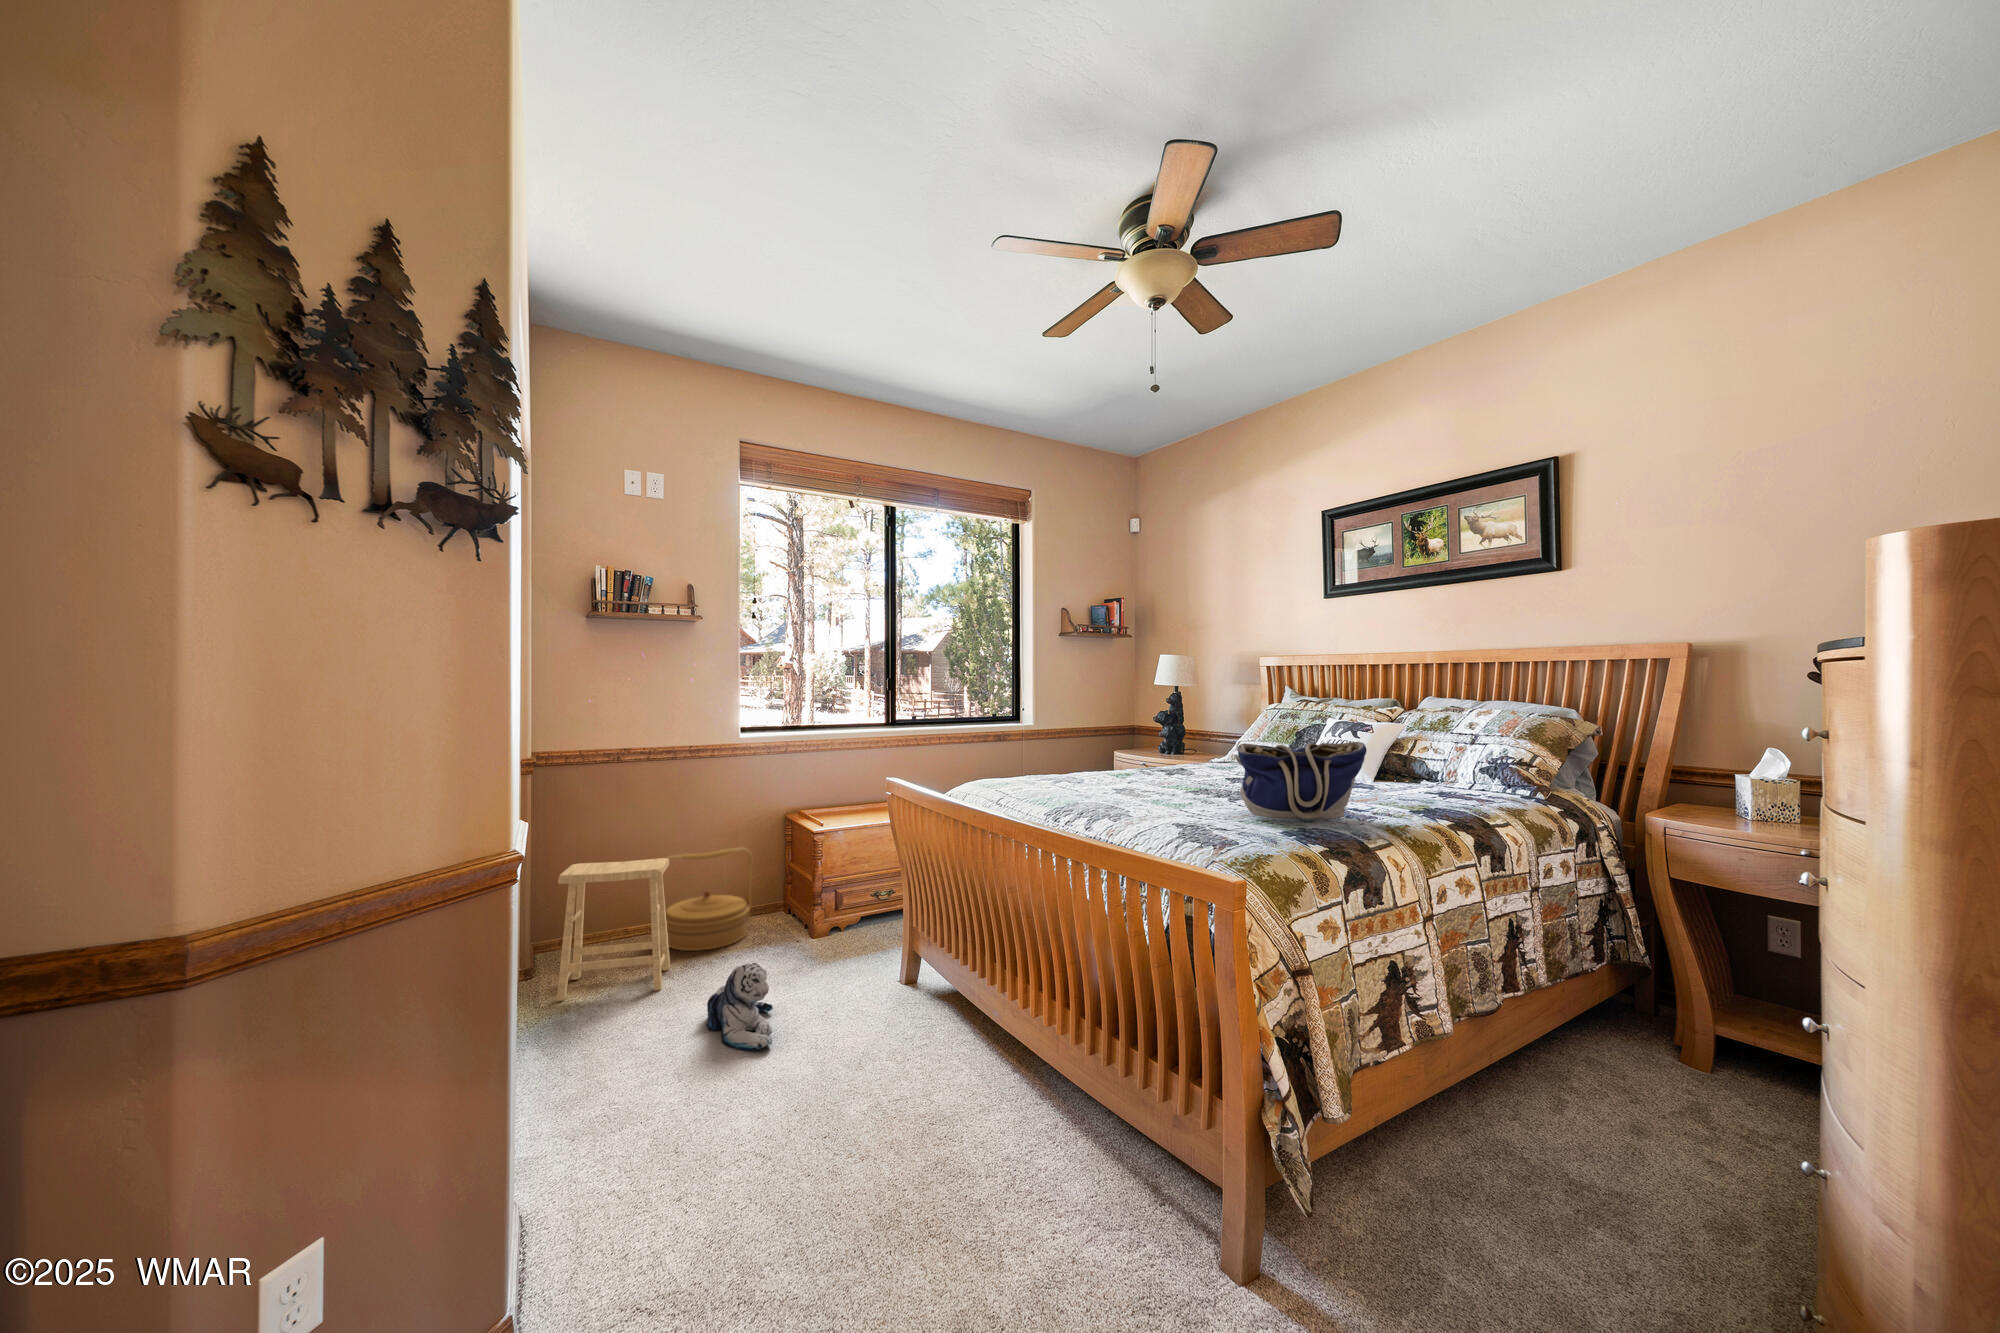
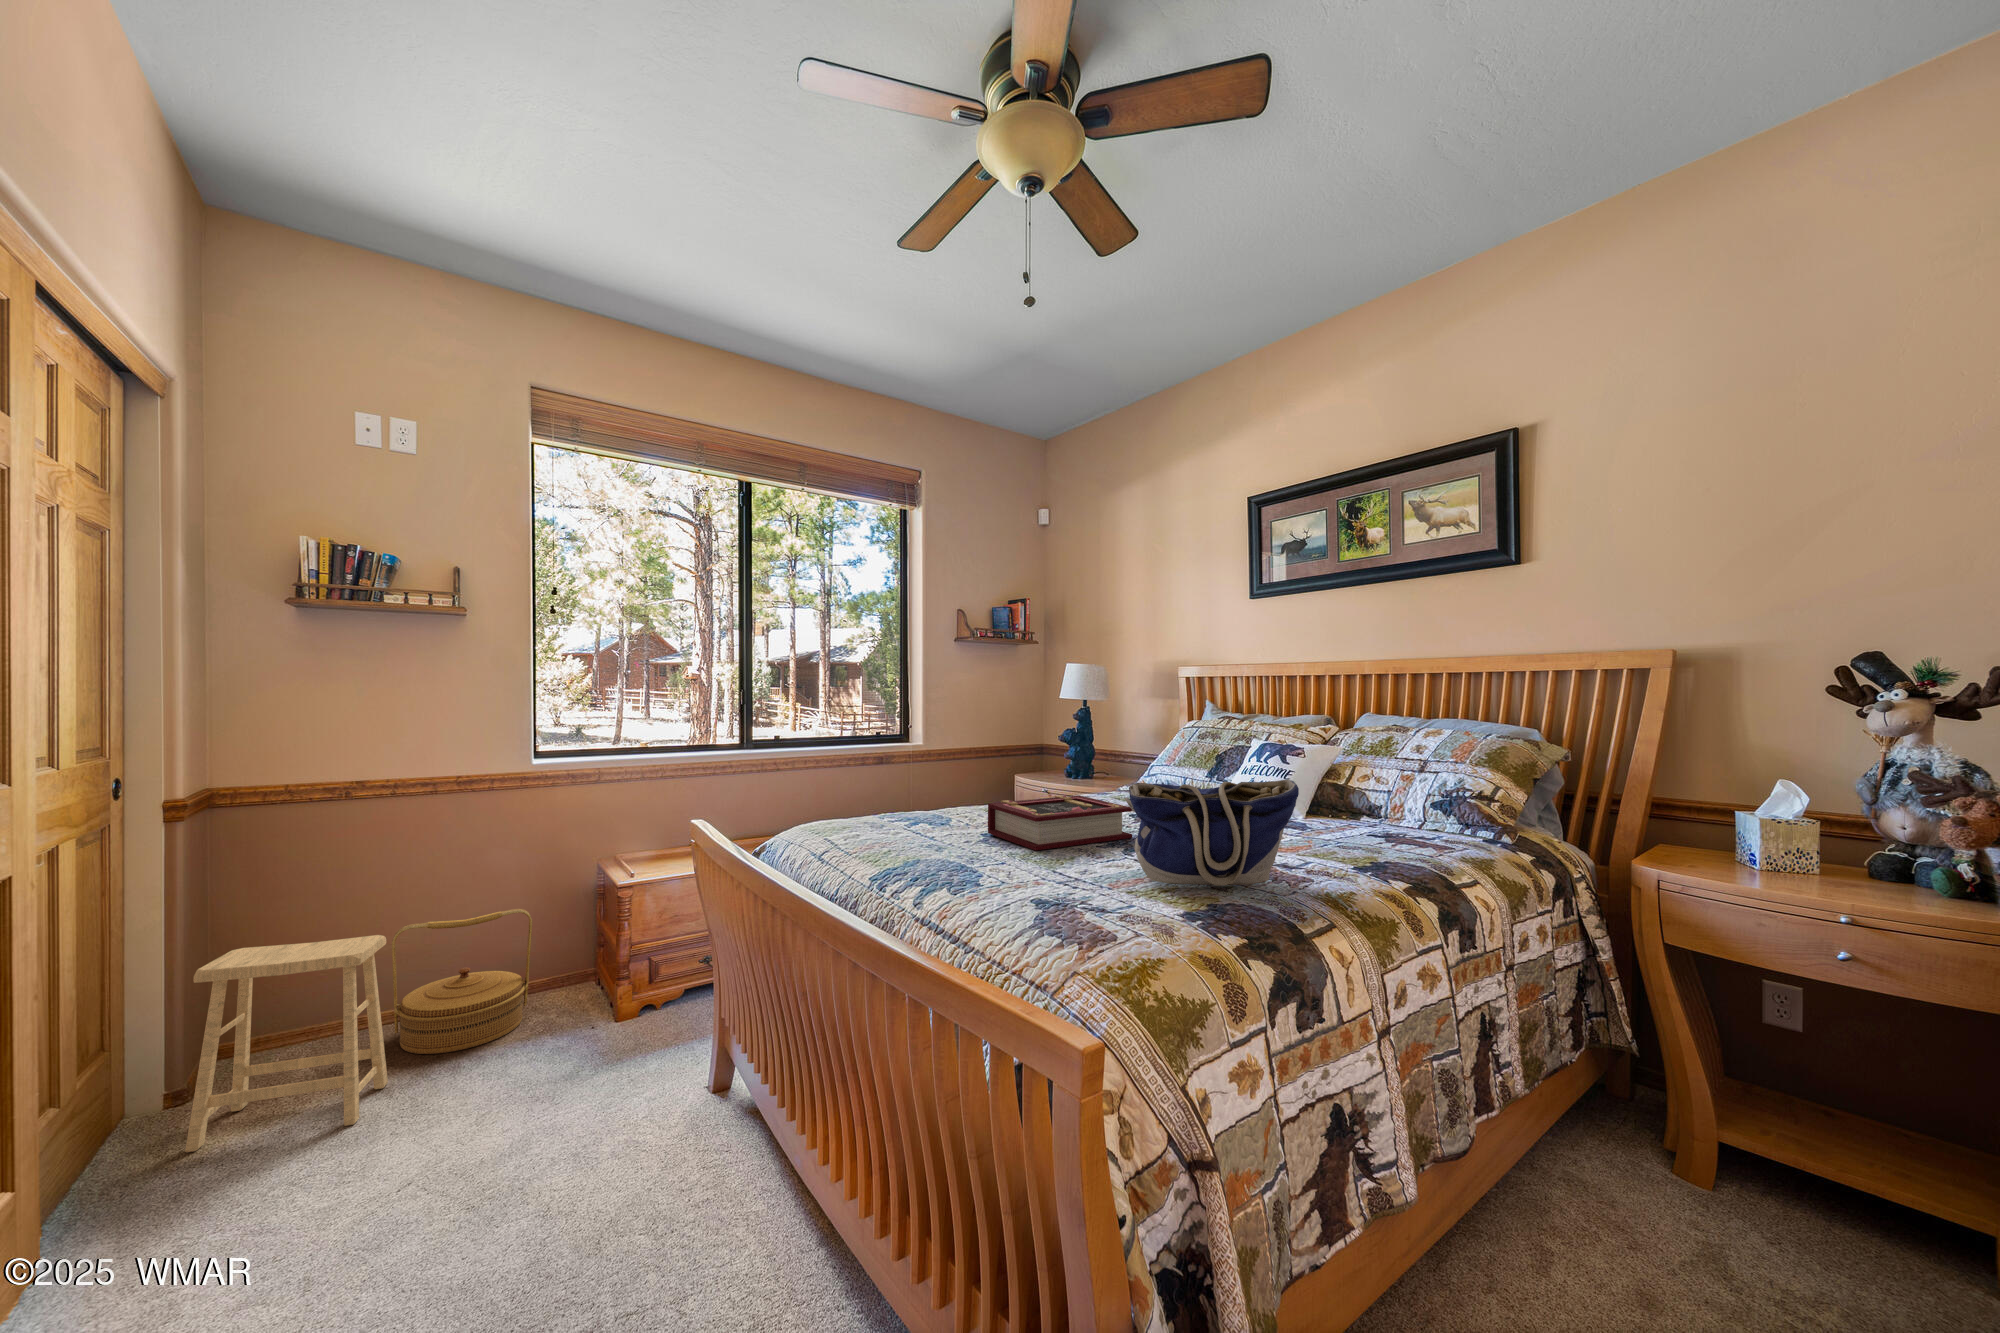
book: none [1117,760,1232,799] -> present [988,795,1132,850]
plush toy: present [706,963,773,1051] -> none [389,1094,502,1233]

